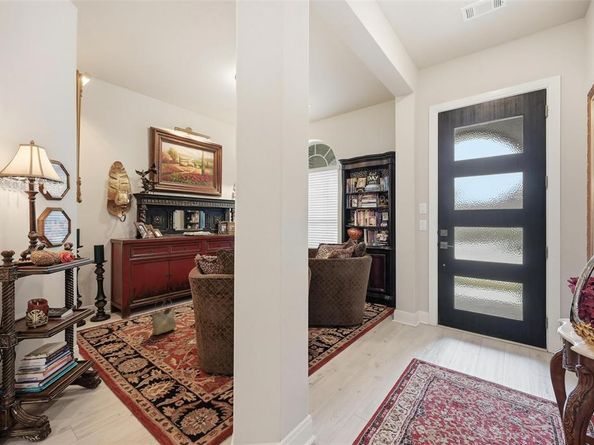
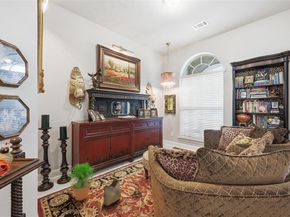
potted plant: none [104,288,146,333] -> present [69,163,93,200]

